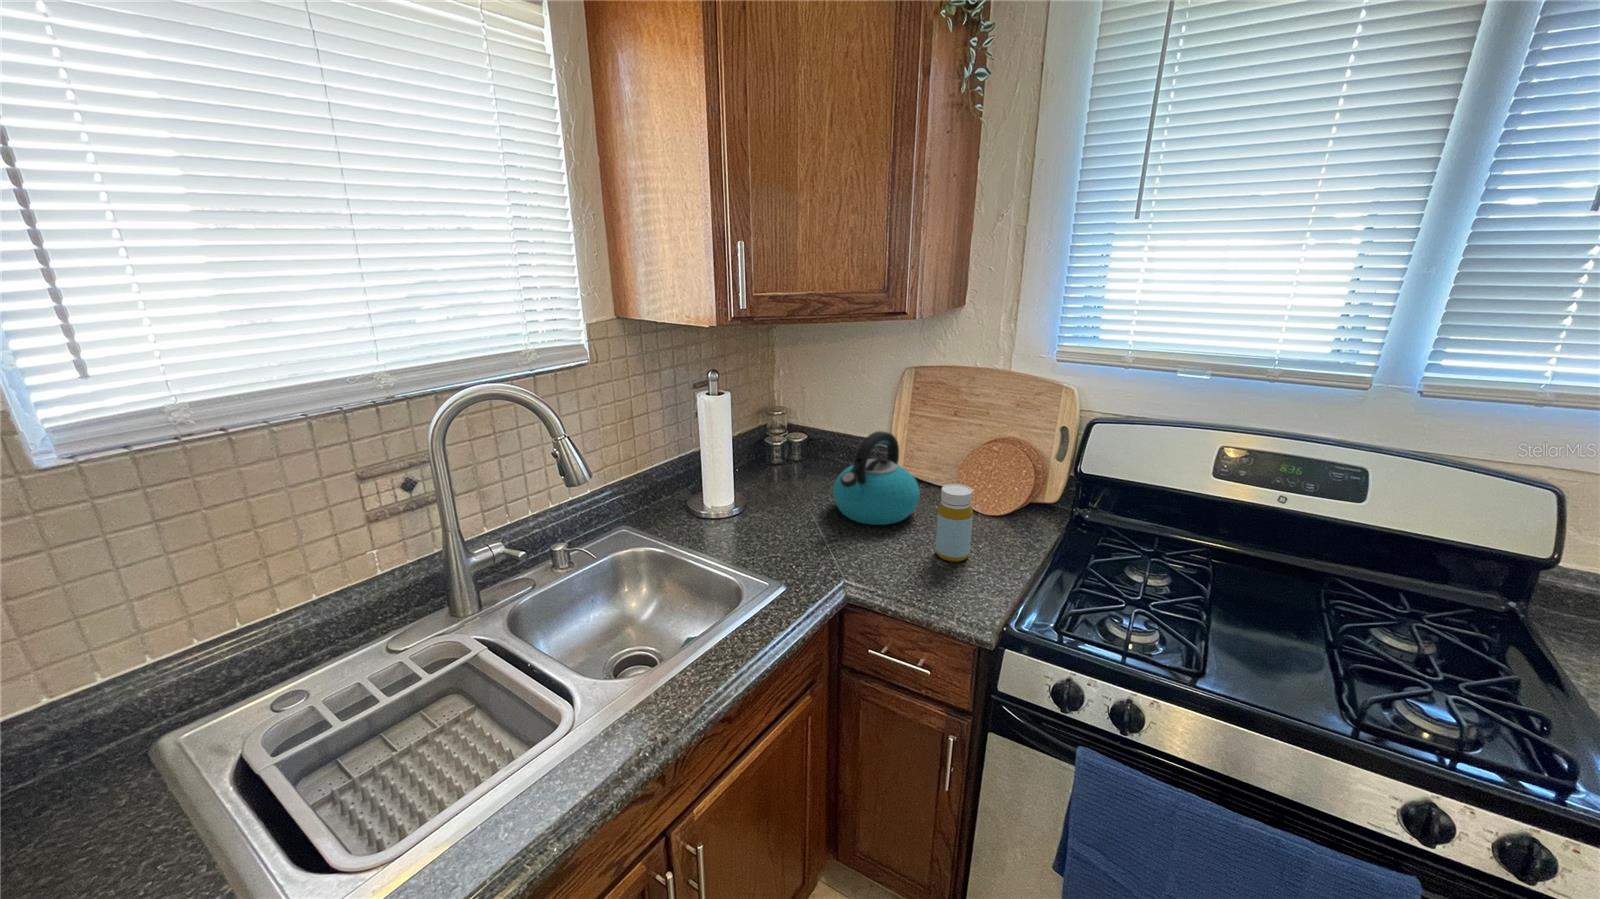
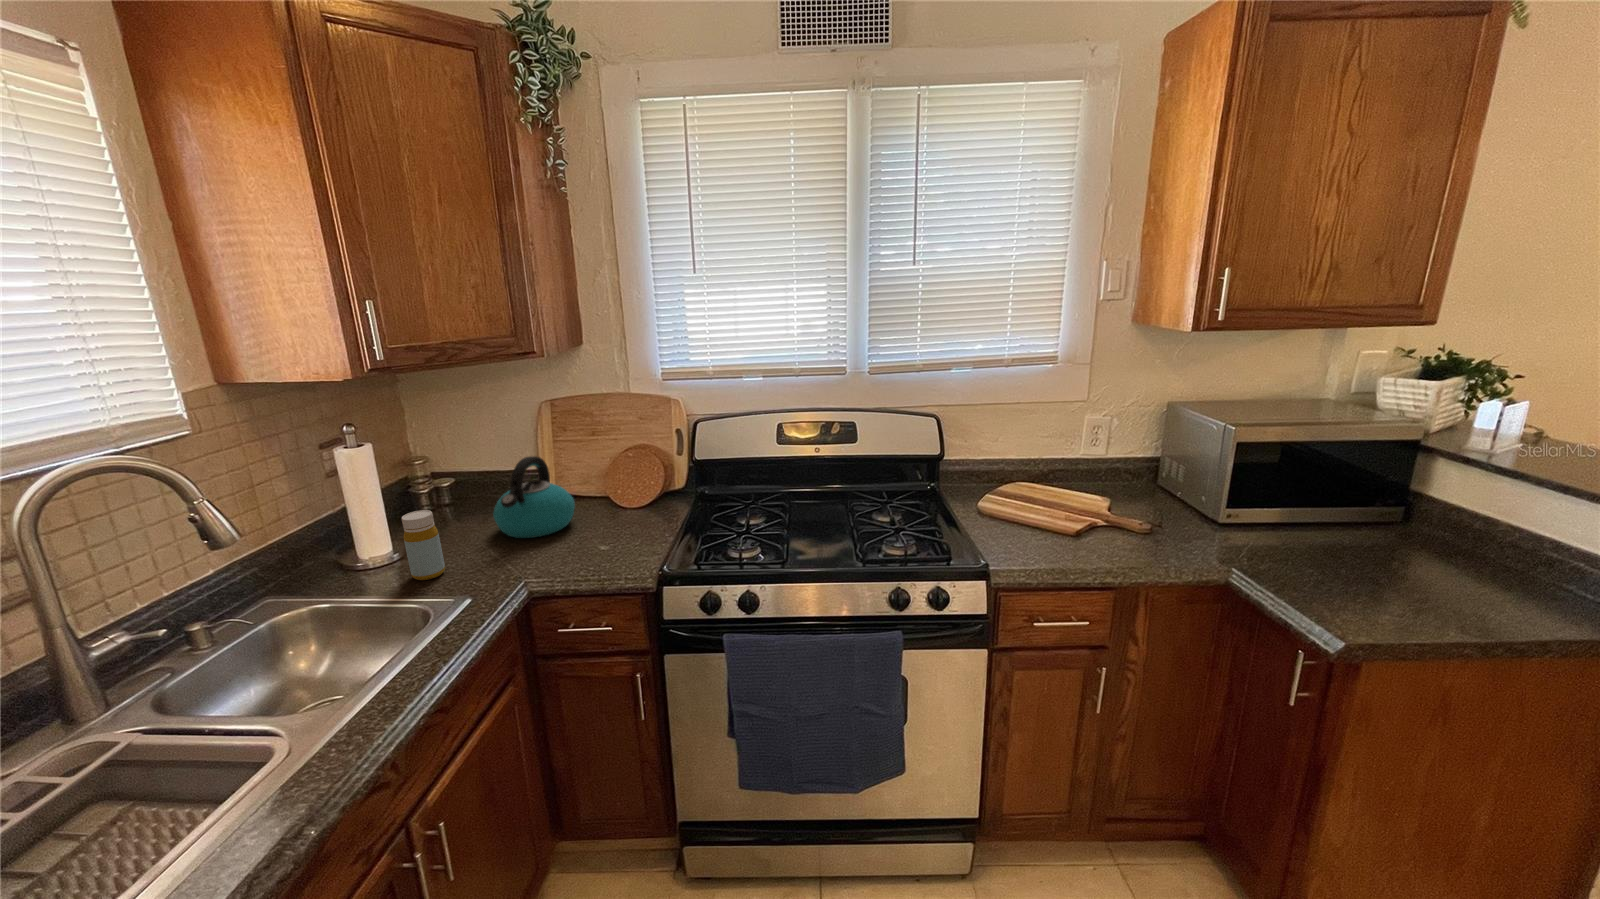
bottle: present [936,484,973,562] -> present [402,510,445,580]

